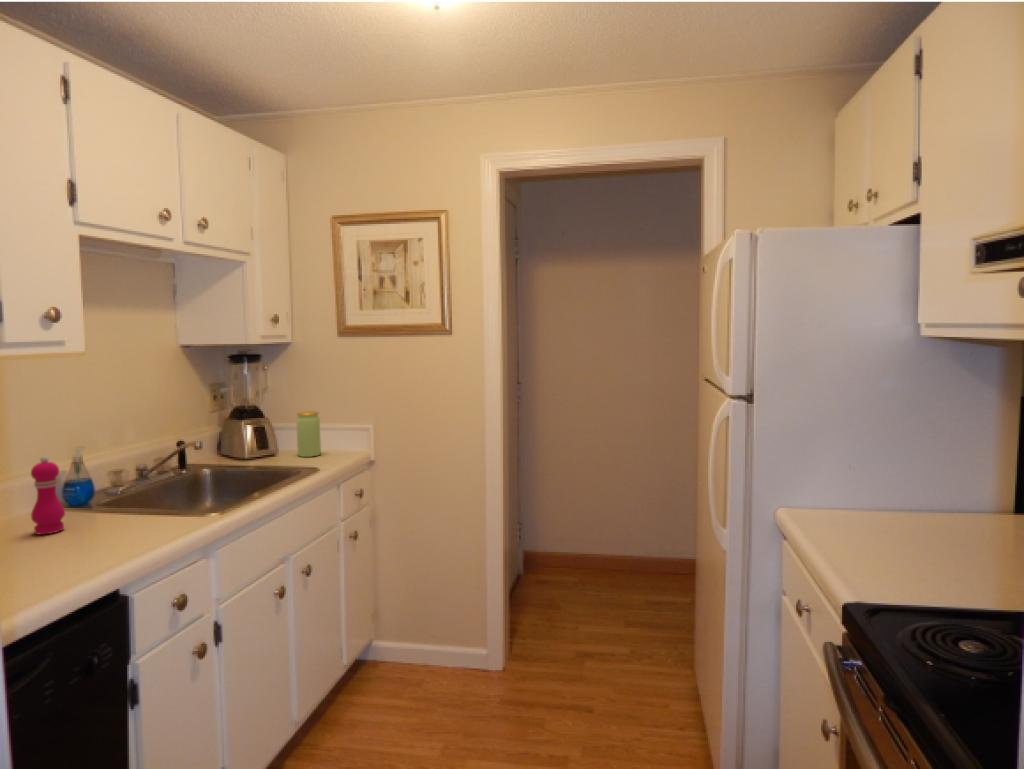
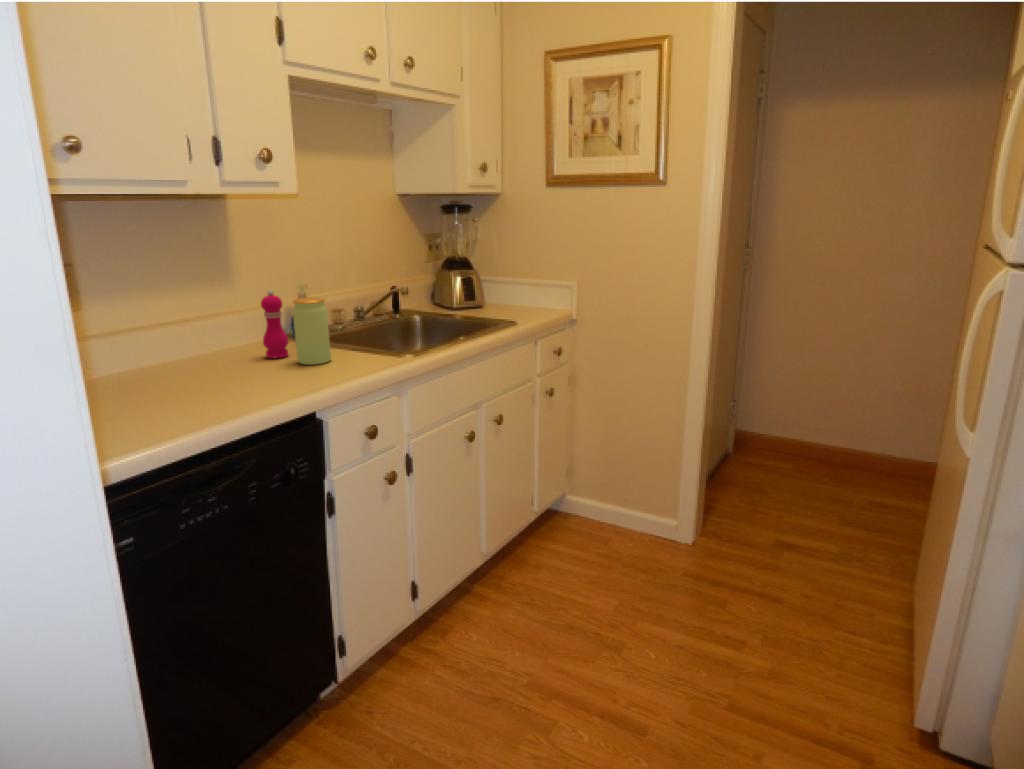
jar: present [297,412,321,457] -> present [293,297,331,365]

